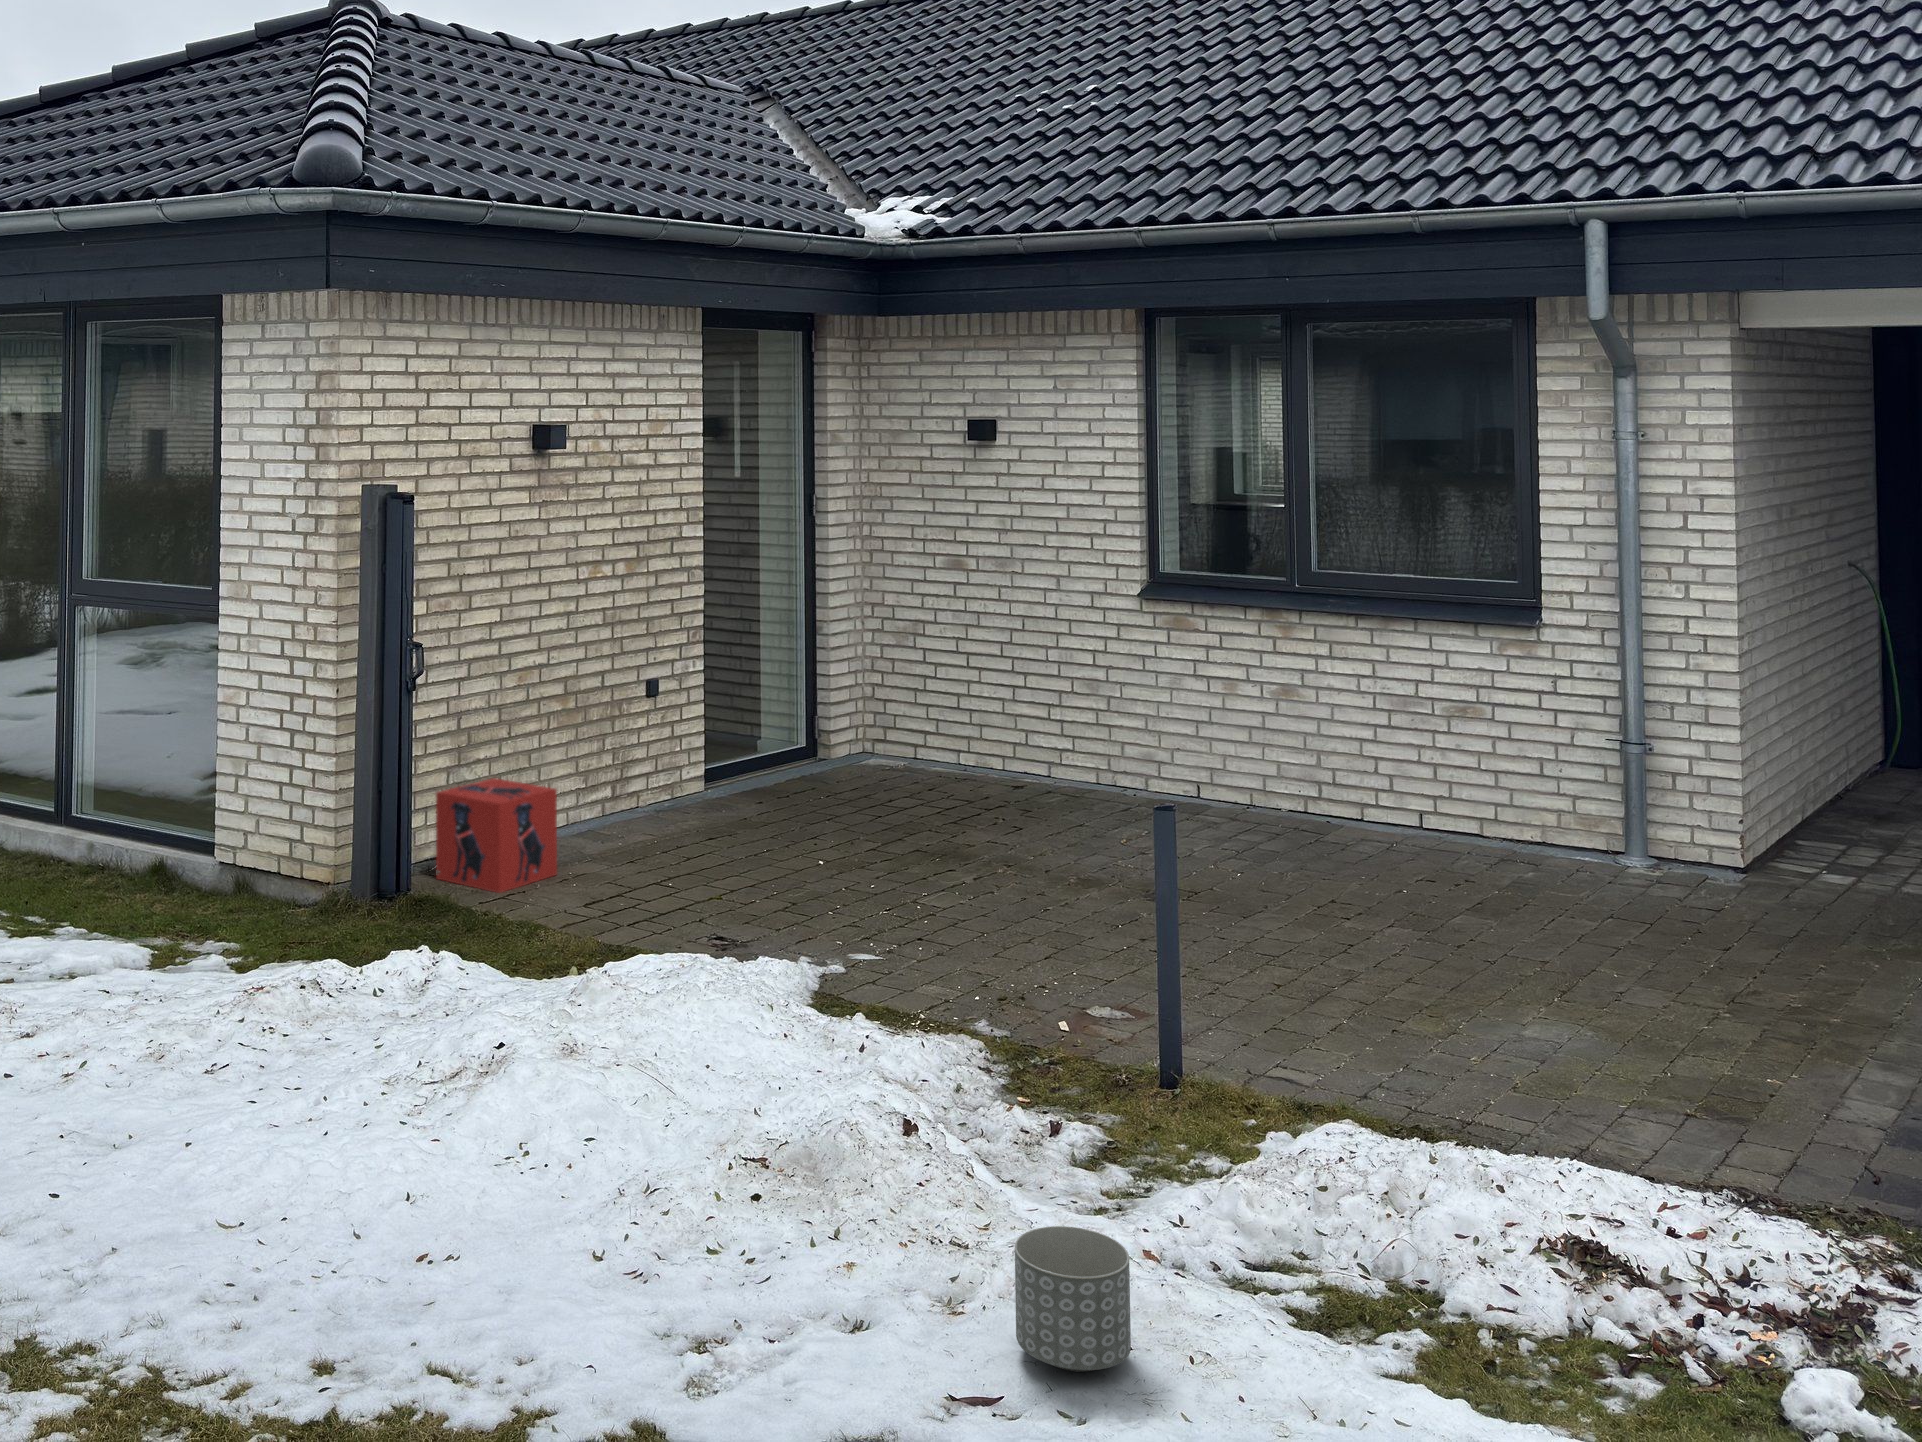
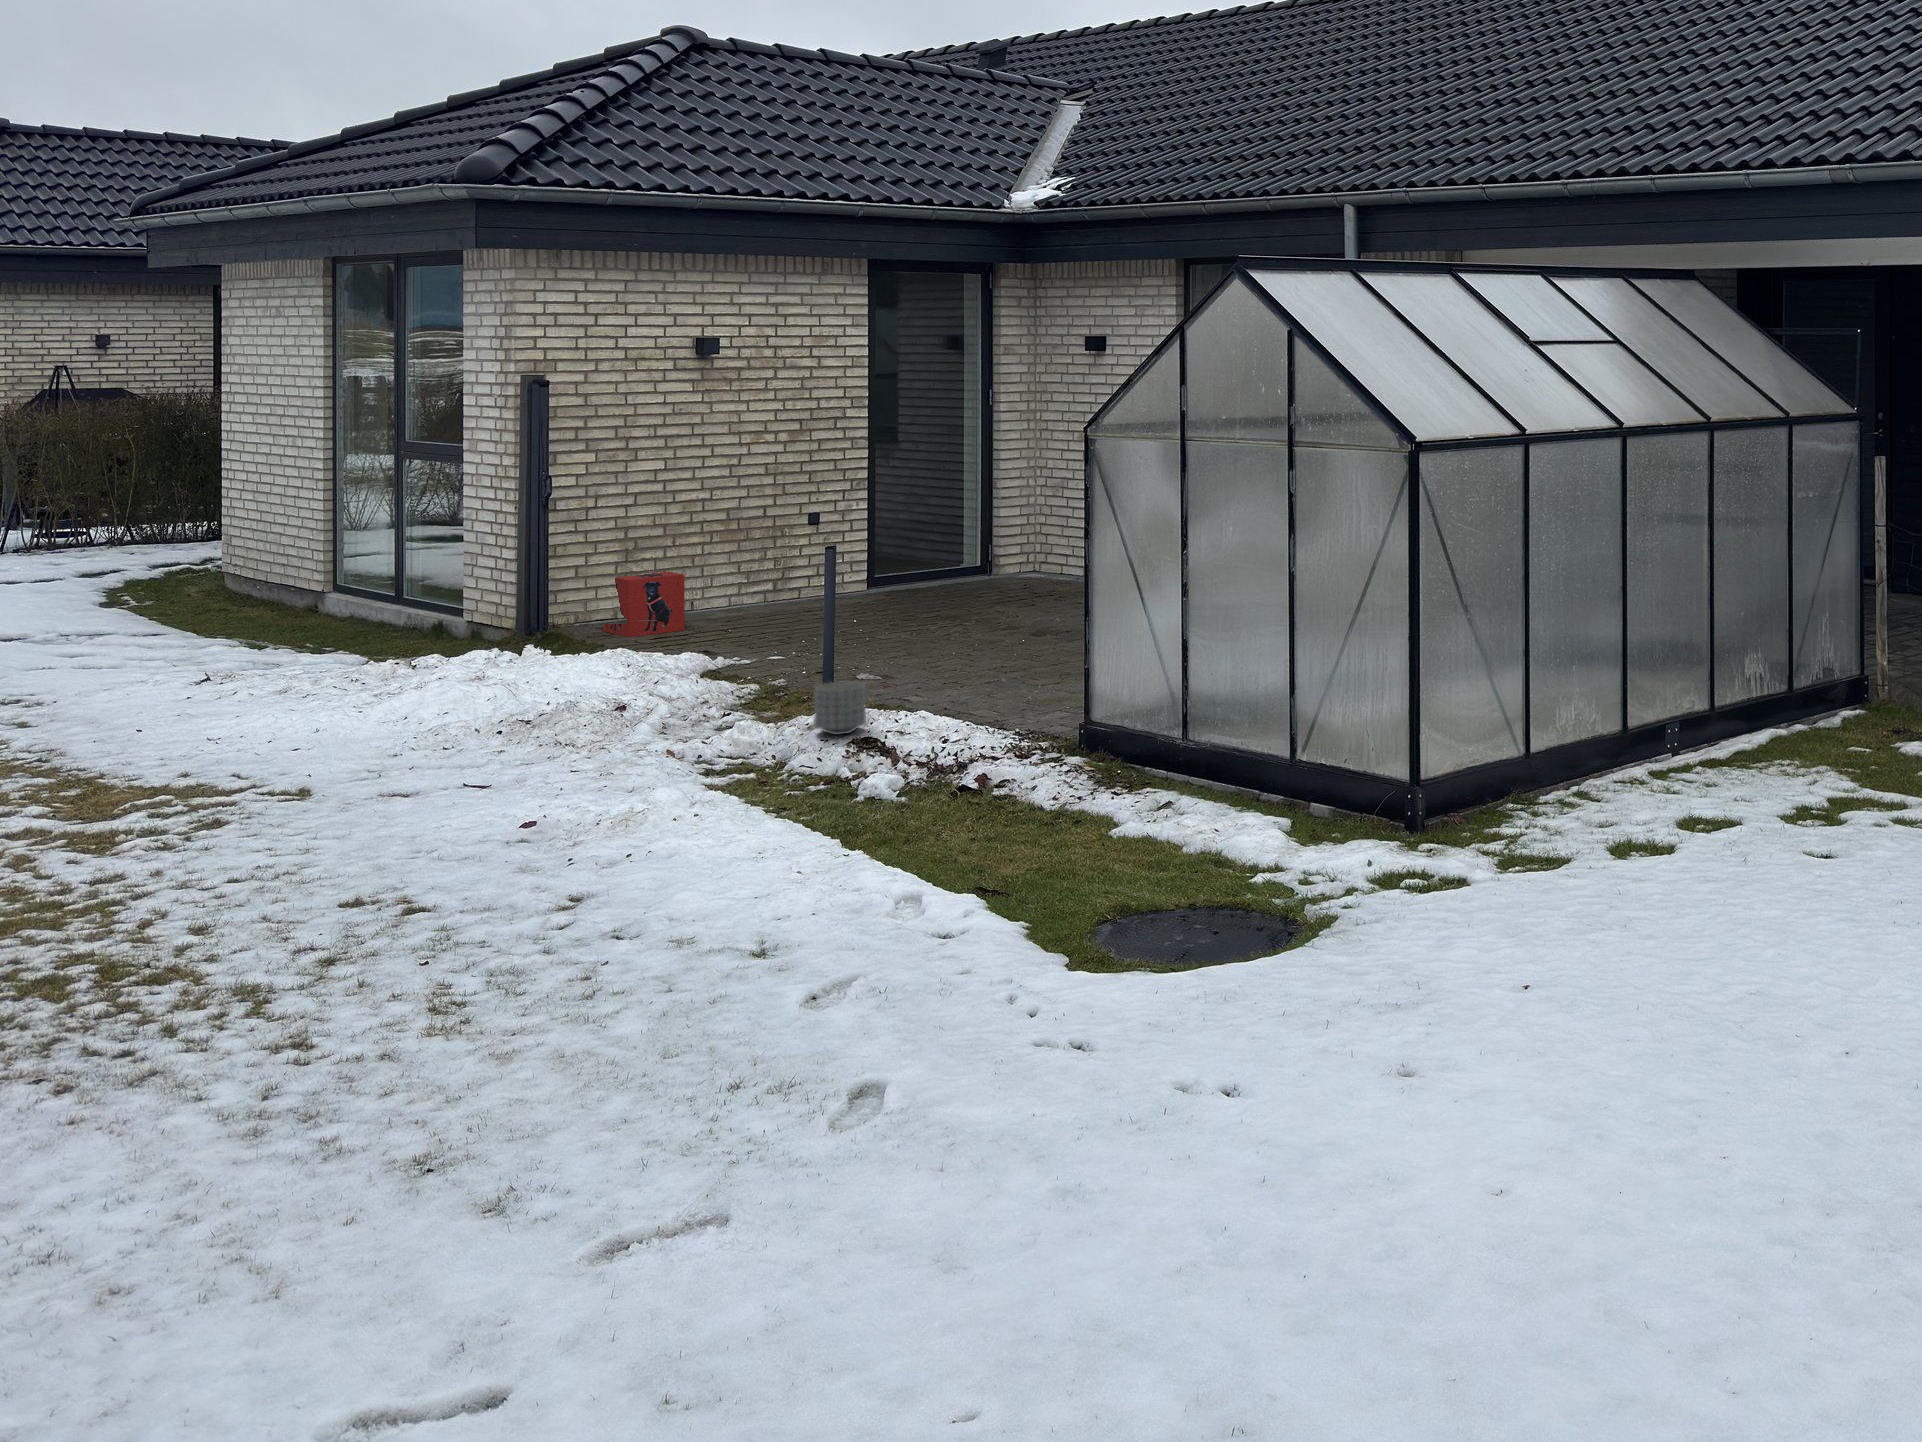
planter: present [1015,1226,1131,1372] -> present [814,681,866,735]

